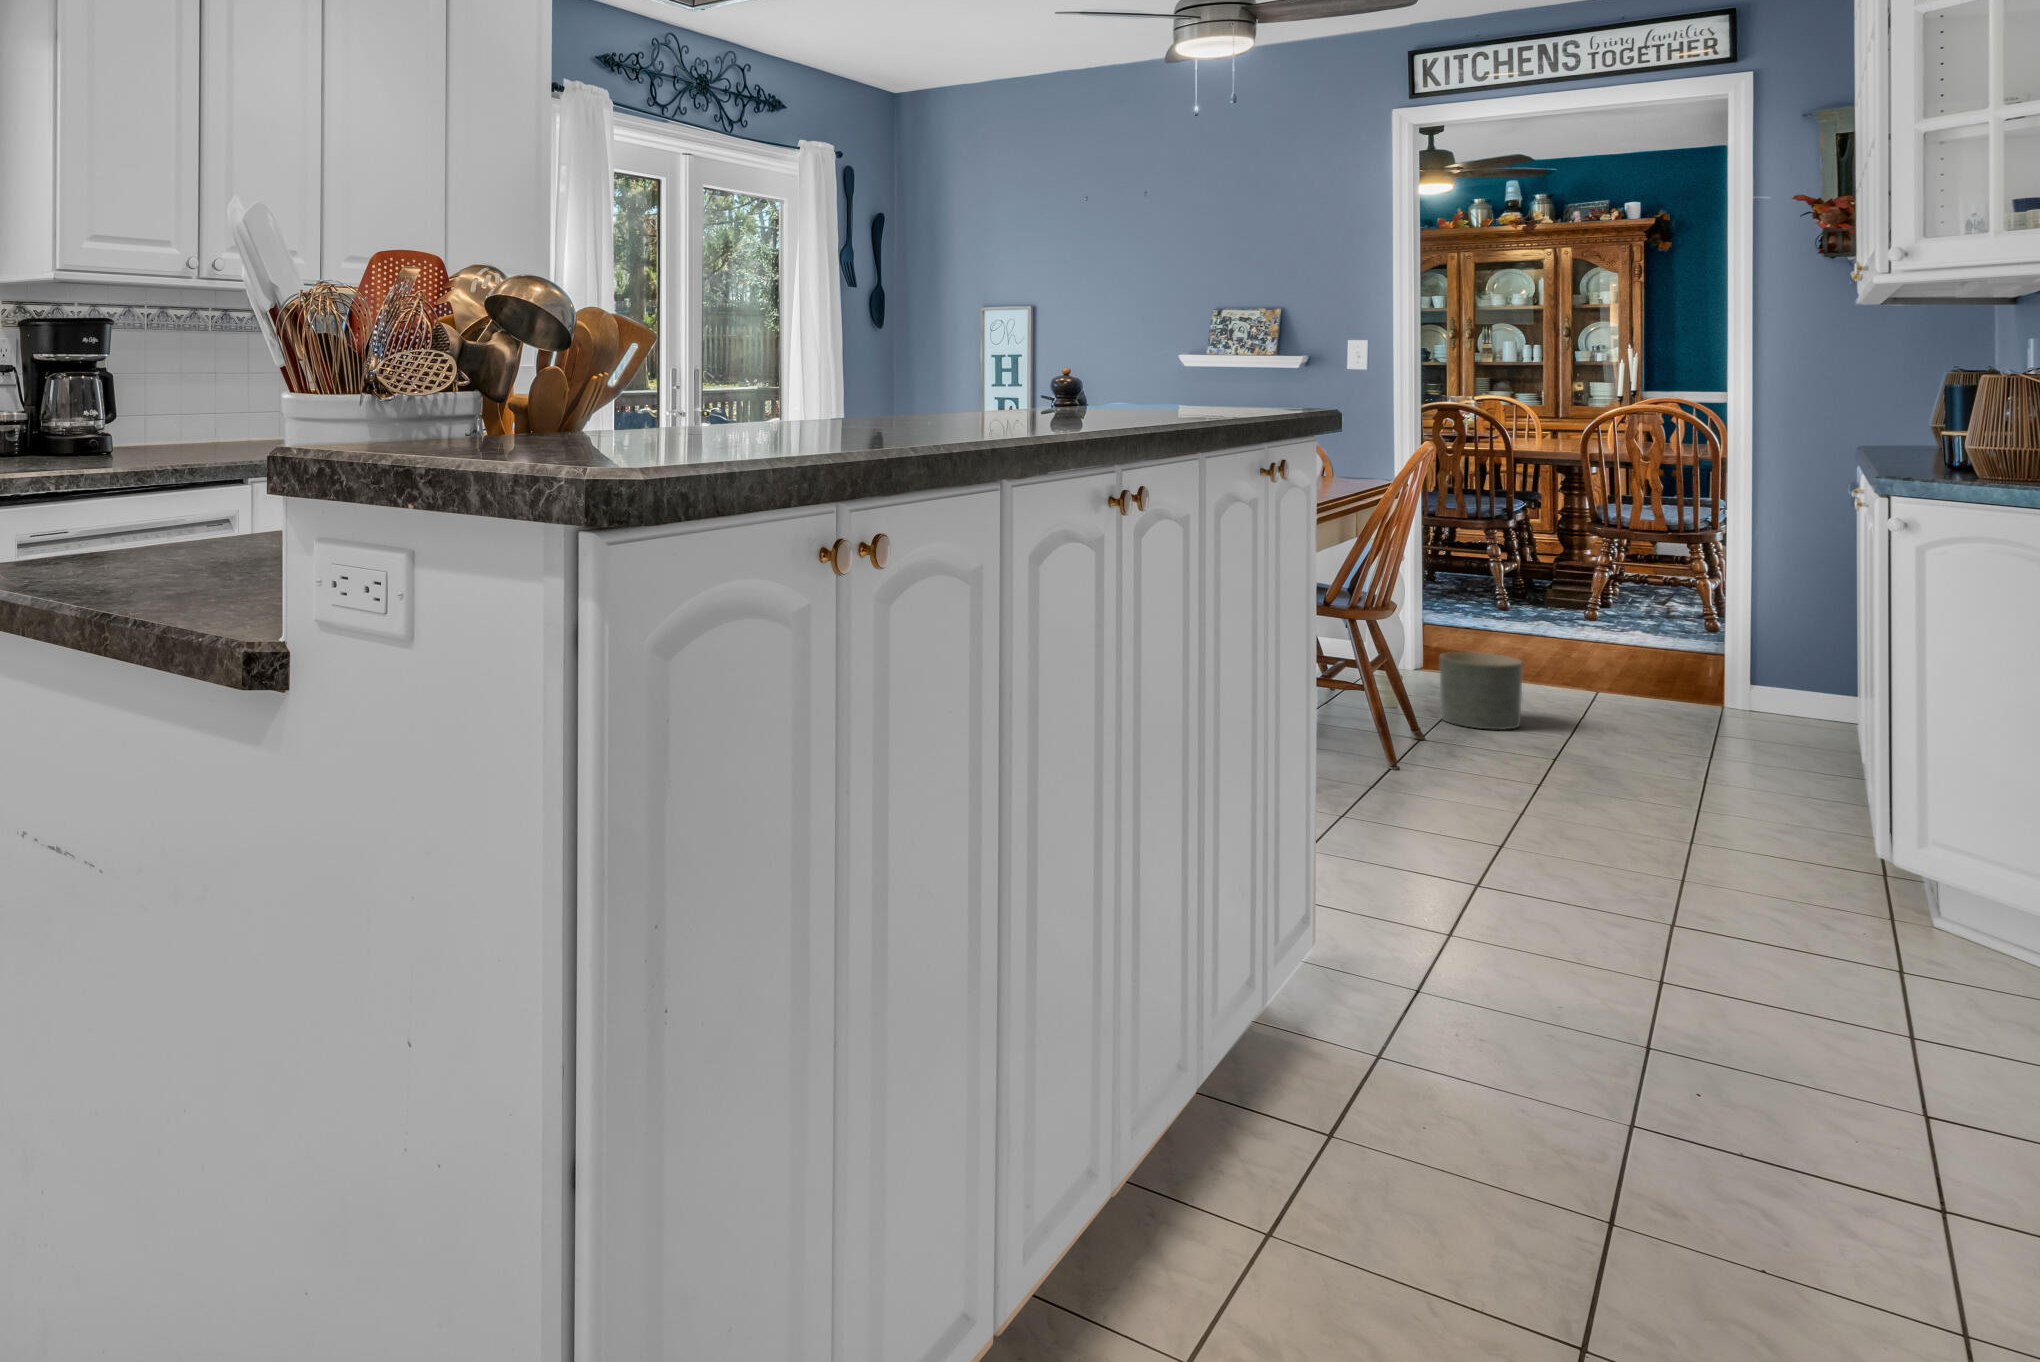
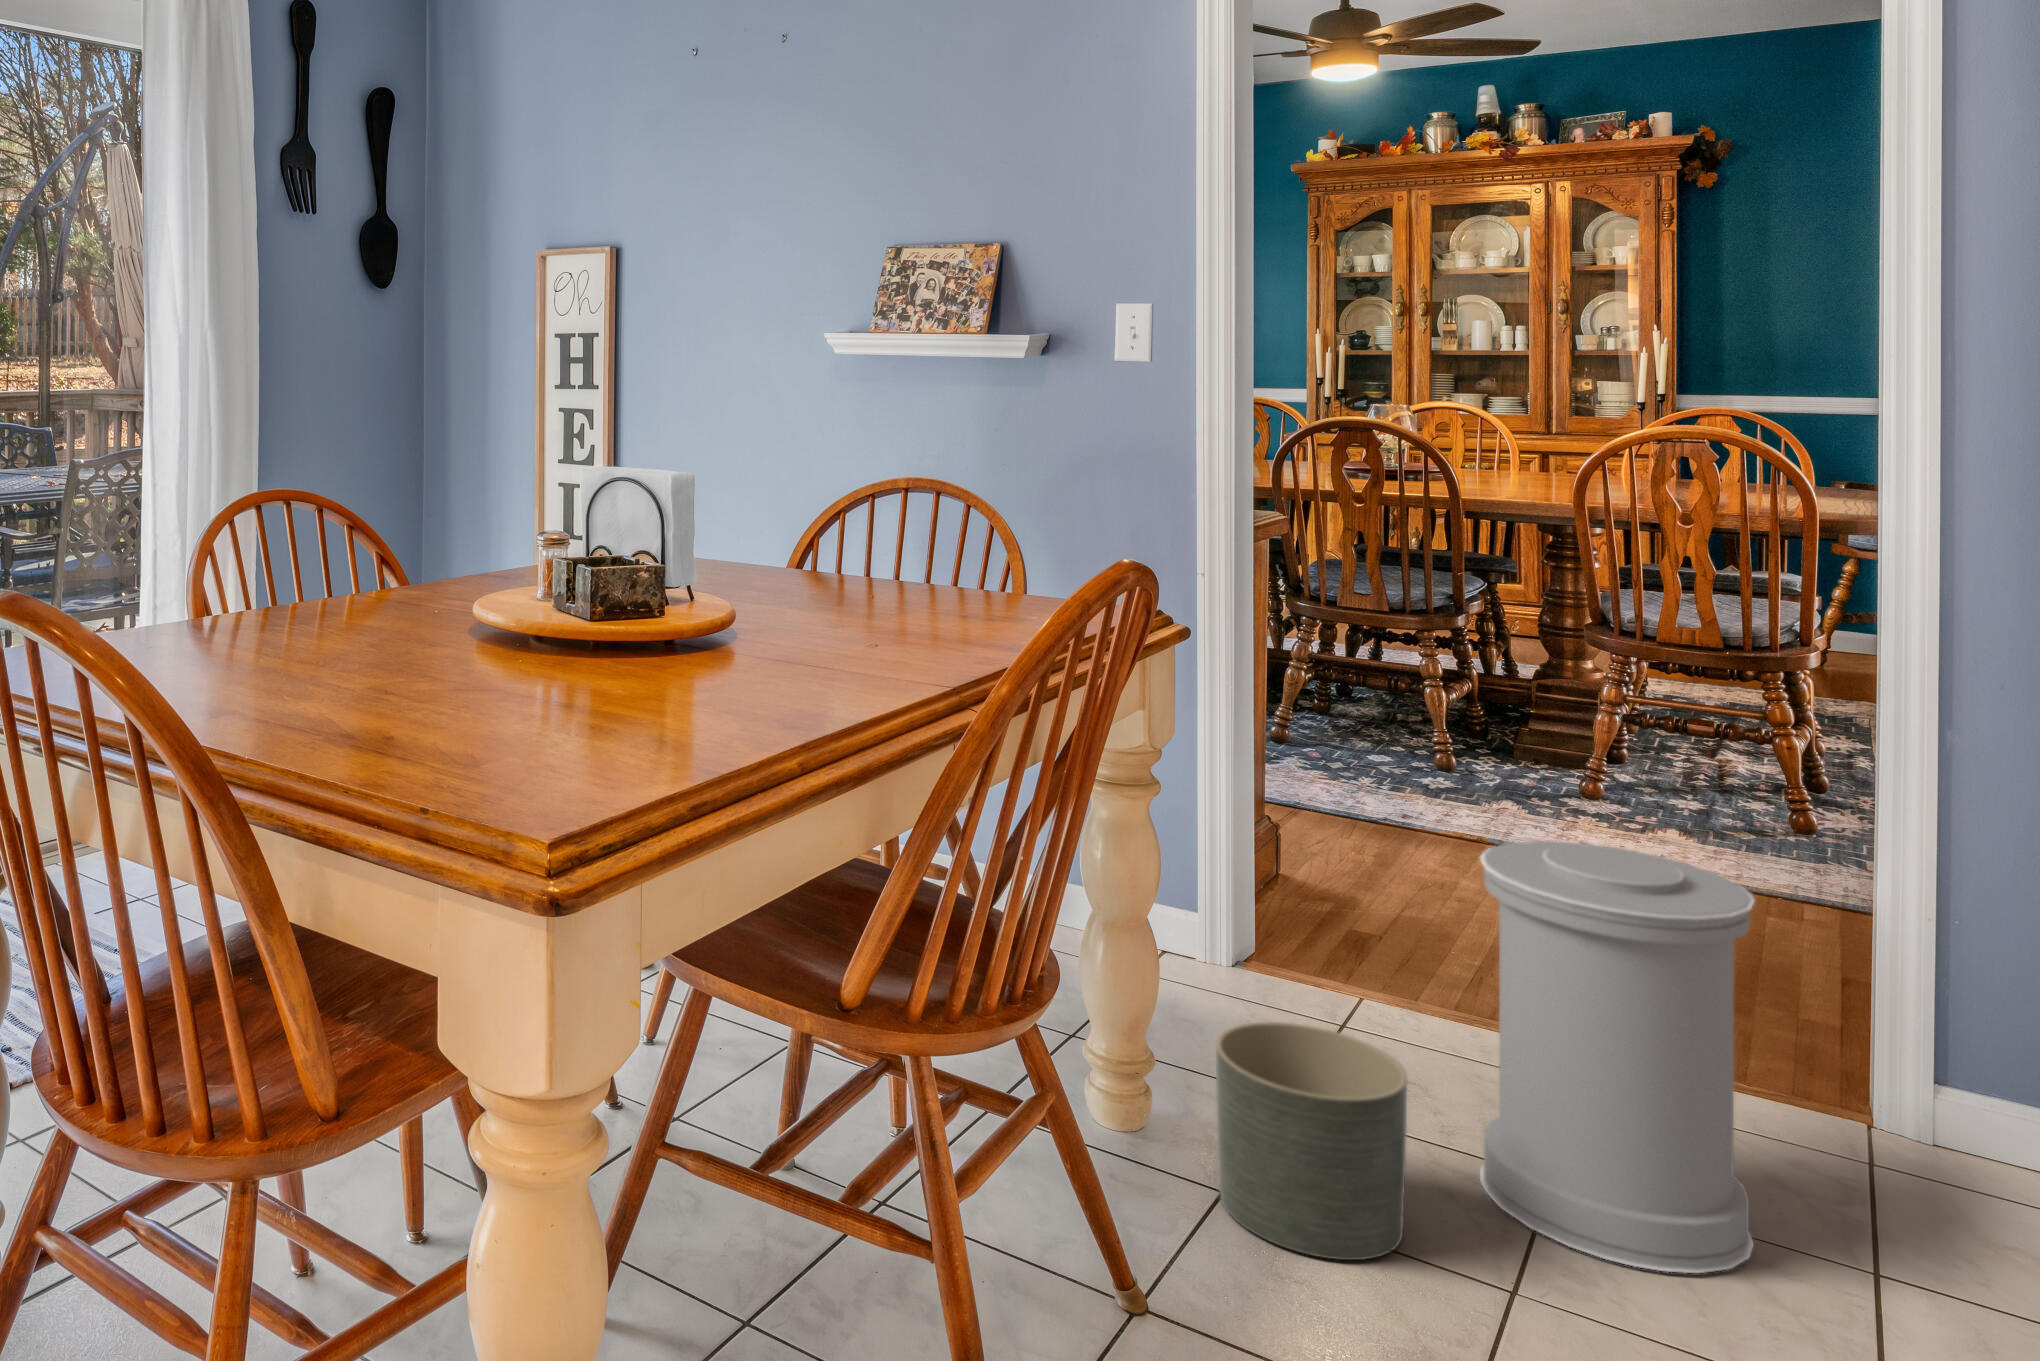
trash can: none [1549,576,1663,731] -> present [1480,841,1754,1273]

